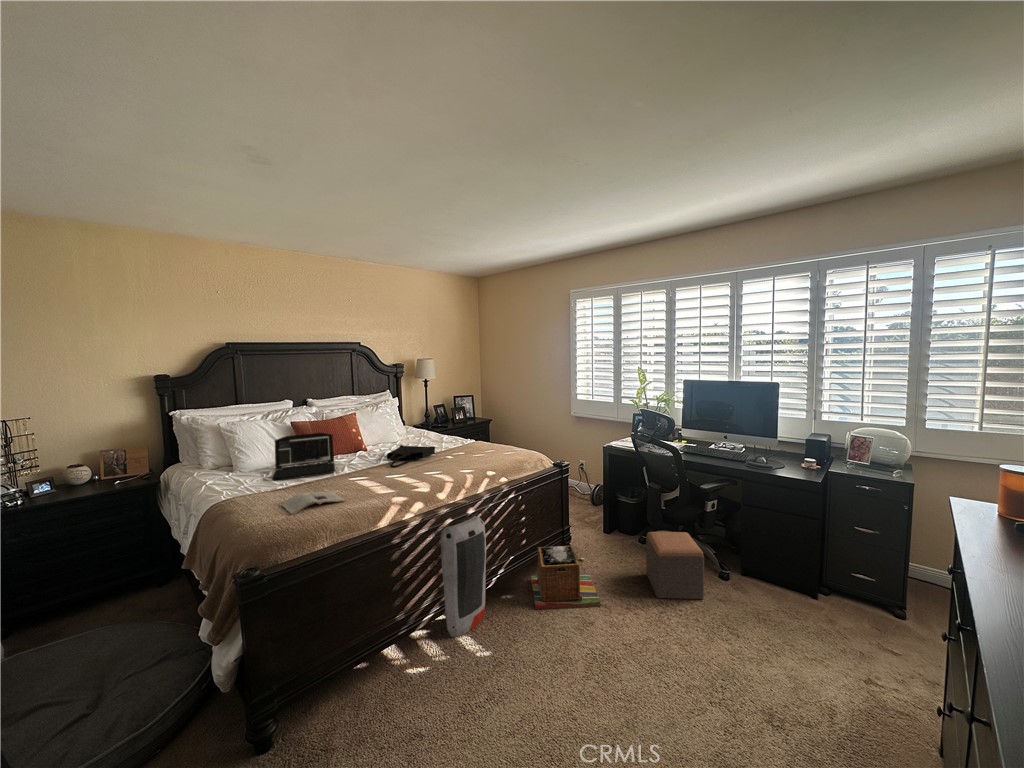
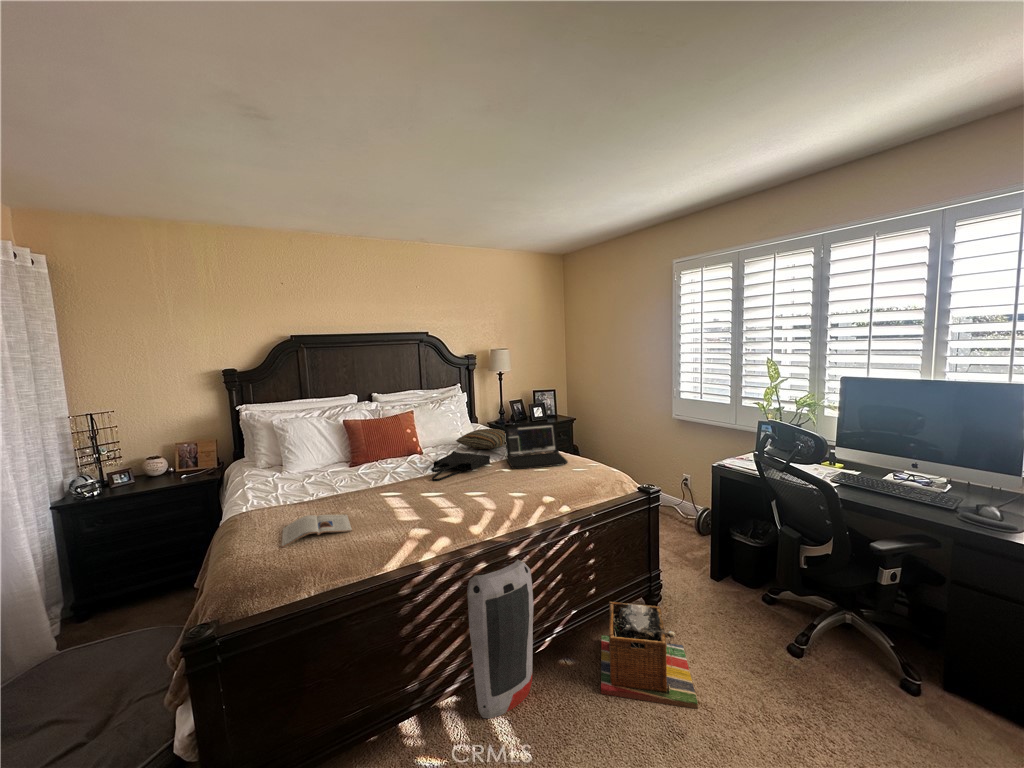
pillow: none [397,427,452,445] -> present [456,428,506,449]
laptop: present [272,433,335,480] -> present [504,422,568,469]
footstool: present [646,532,704,599] -> none [773,603,881,732]

